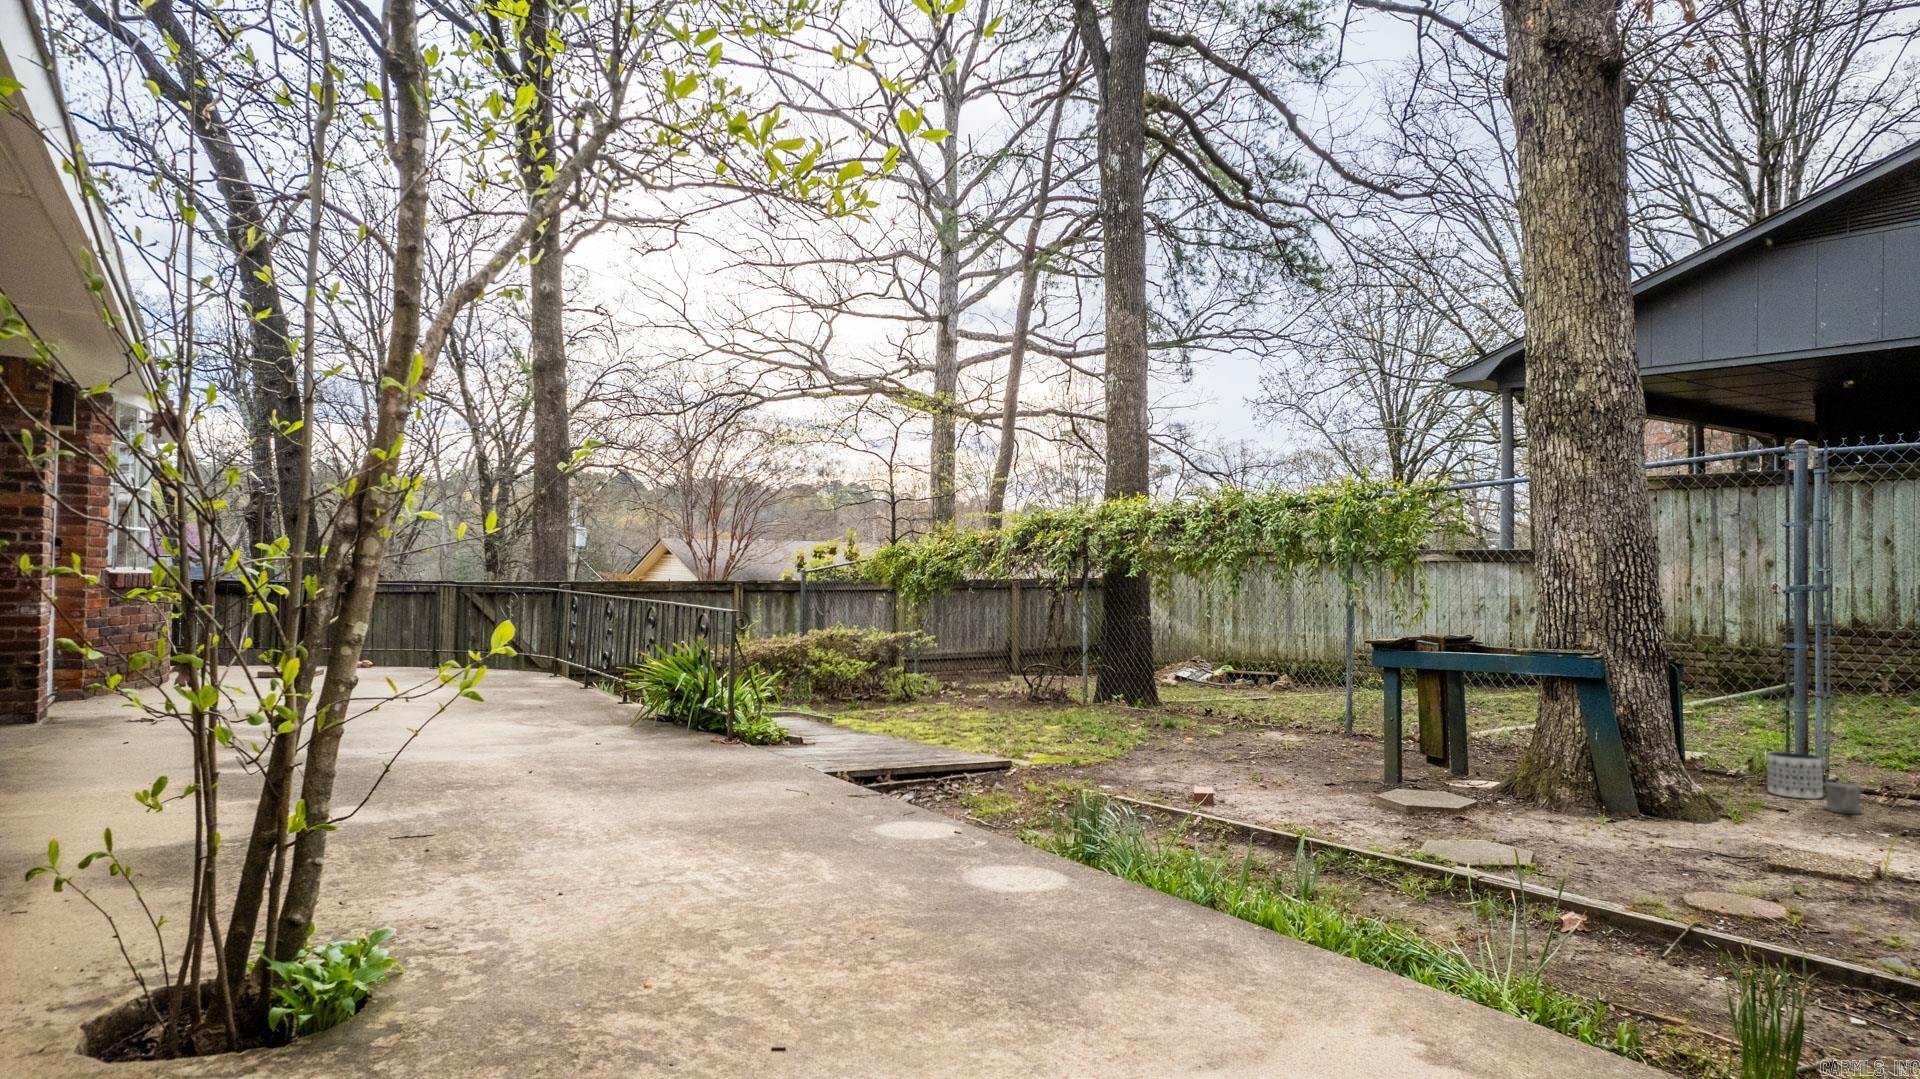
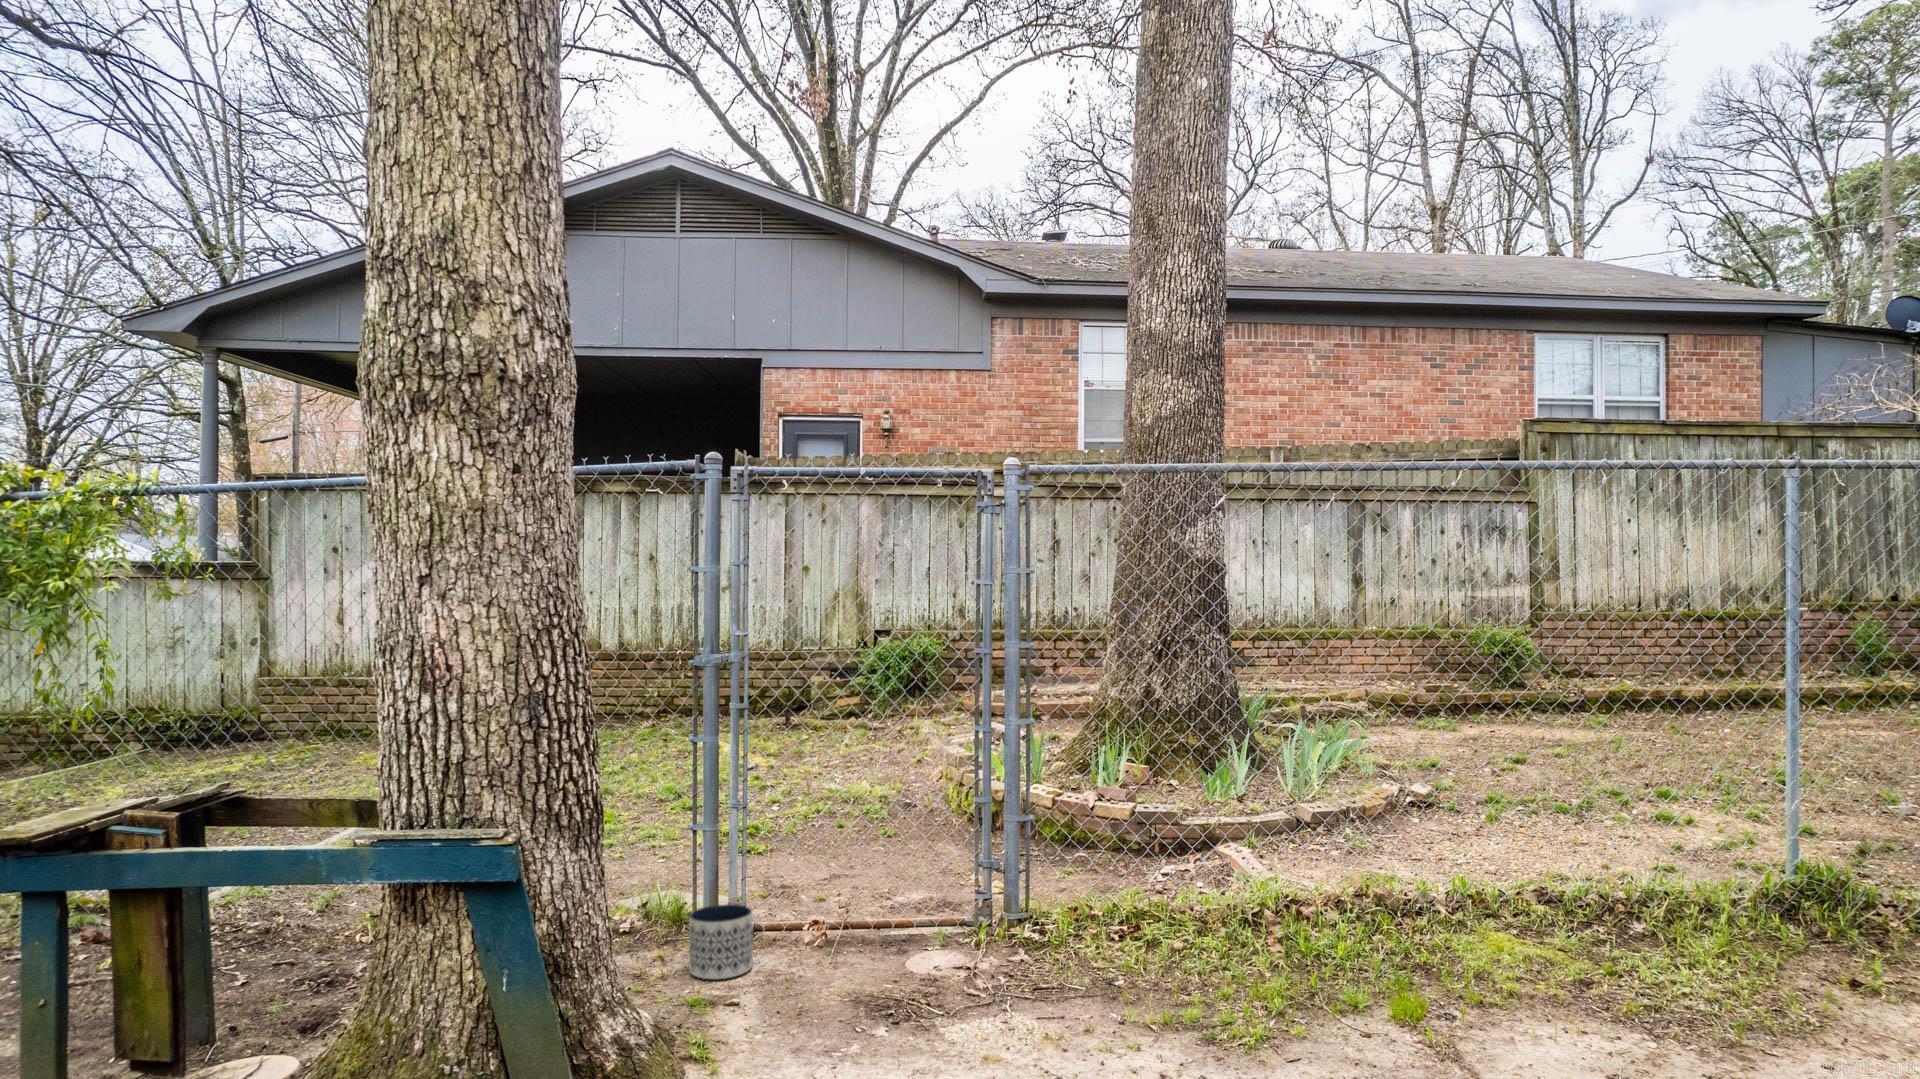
watering can: present [1826,781,1862,814] -> none [777,945,828,1000]

